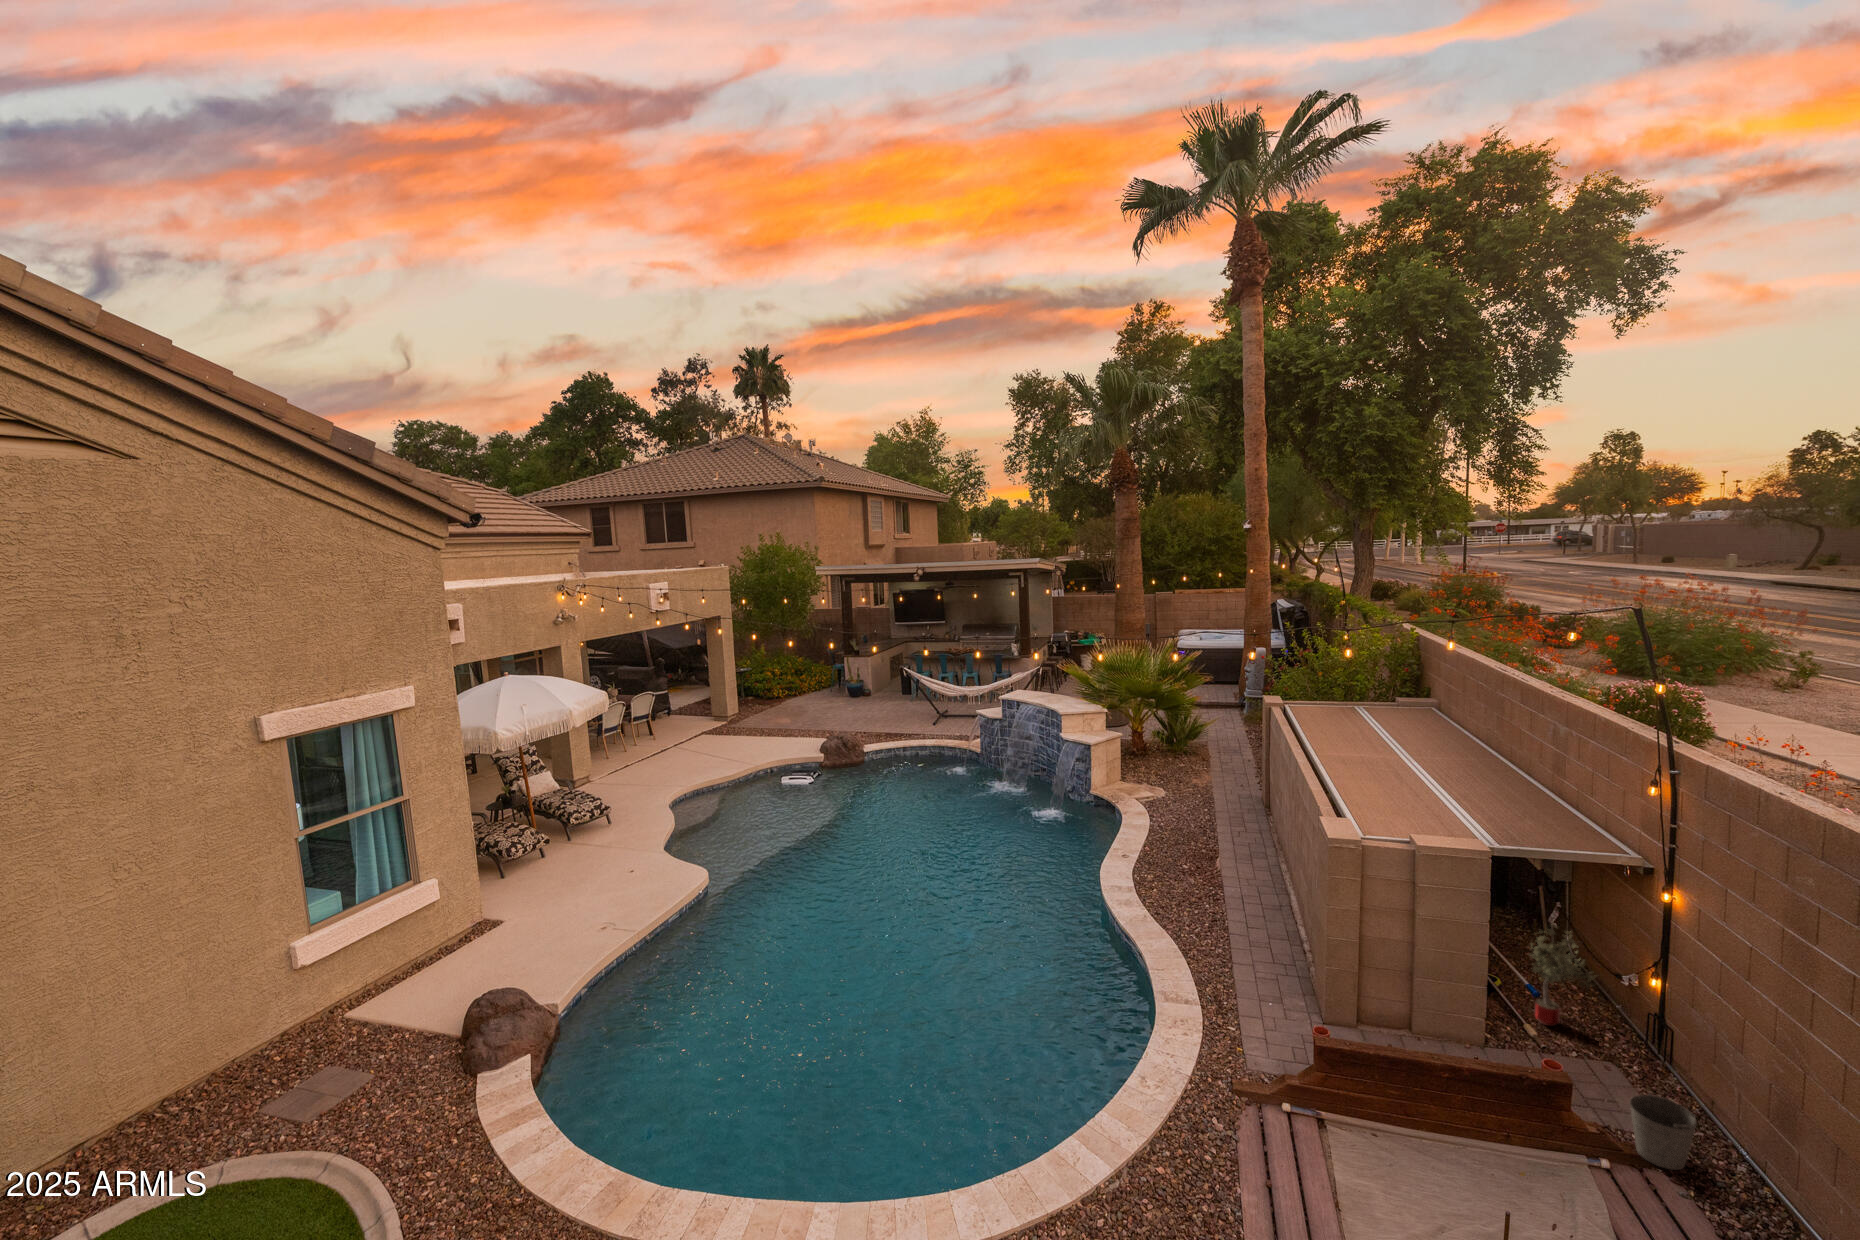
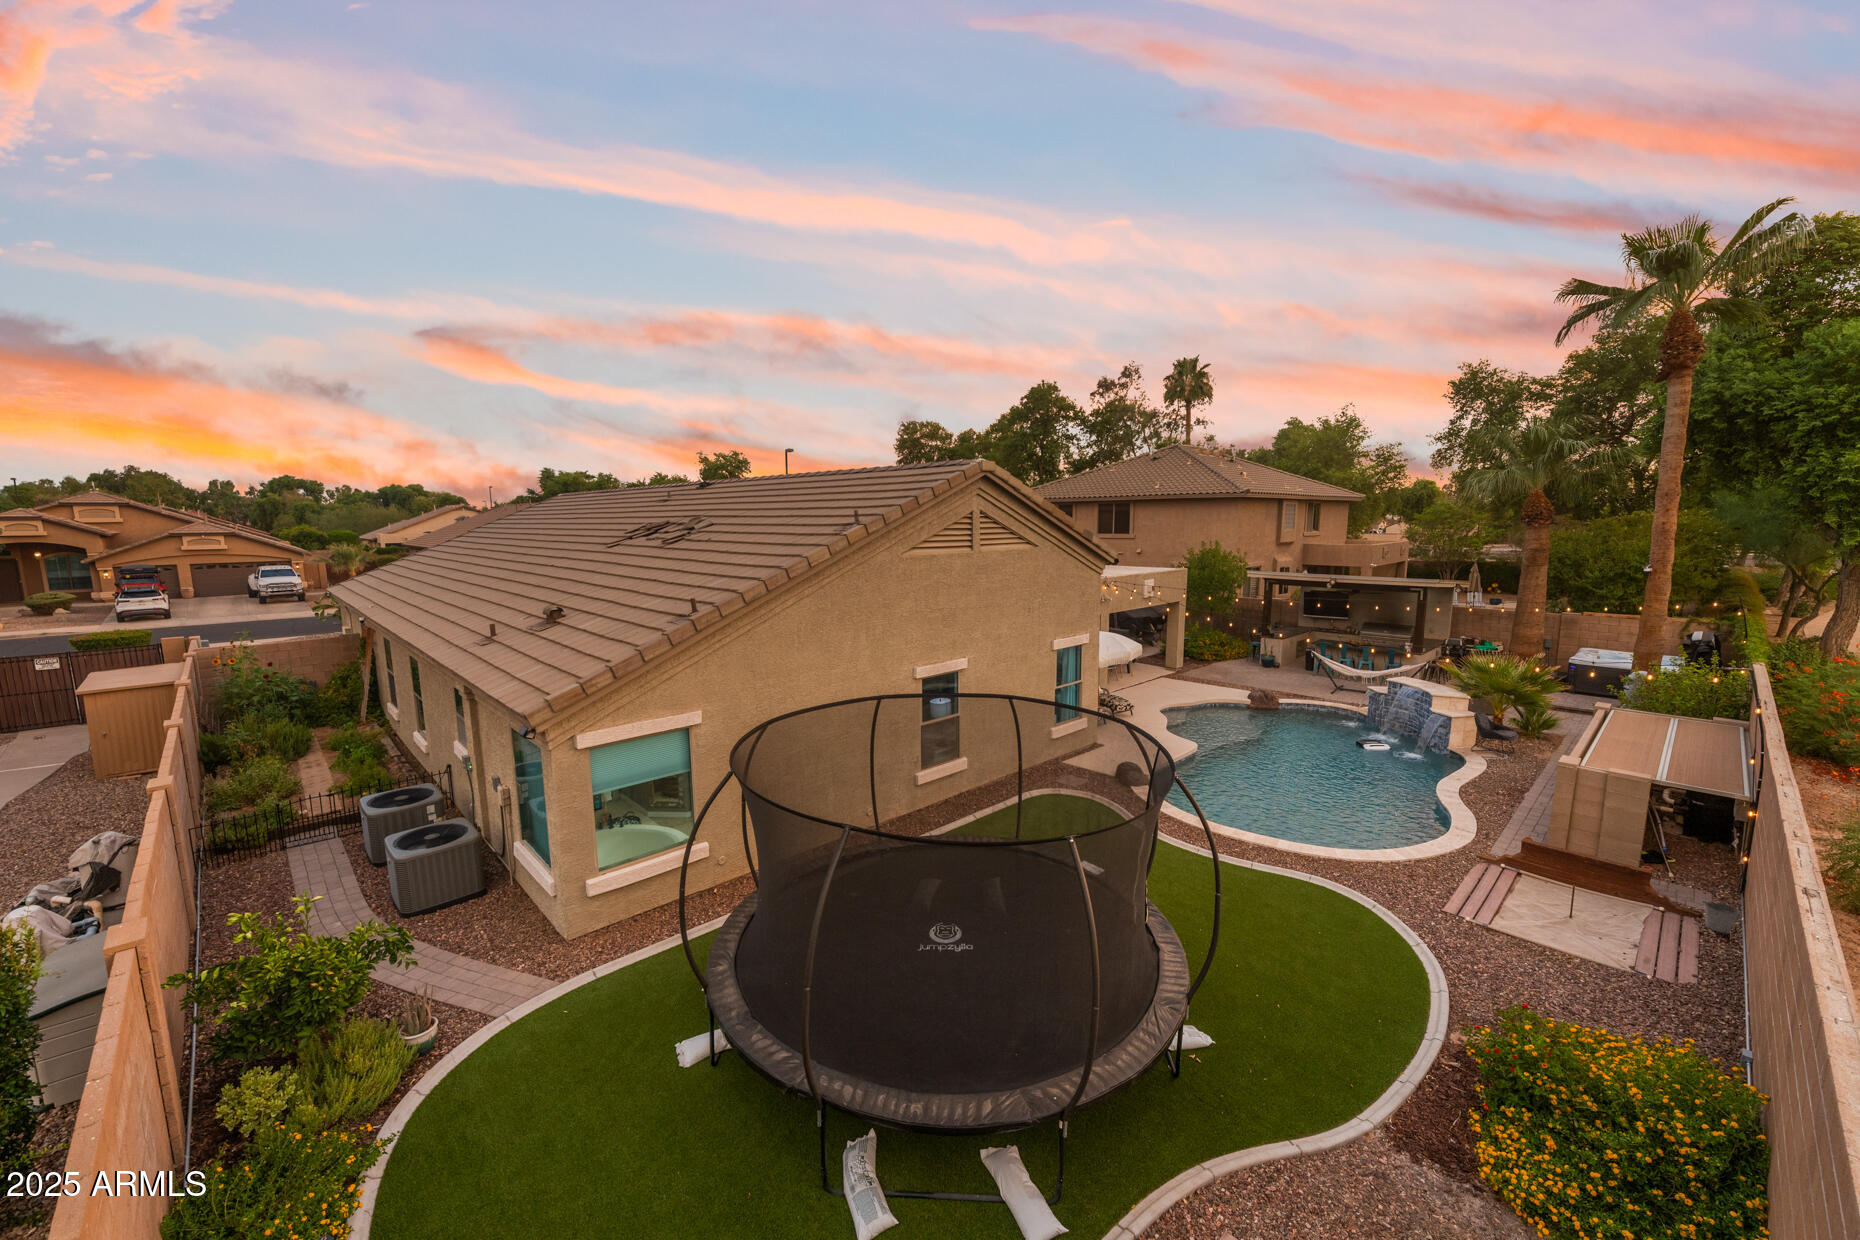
lounge chair: none [1115,730,1169,794] -> present [1471,712,1519,758]
potted tree: present [1532,924,1597,1026] -> none [1696,835,1741,890]

